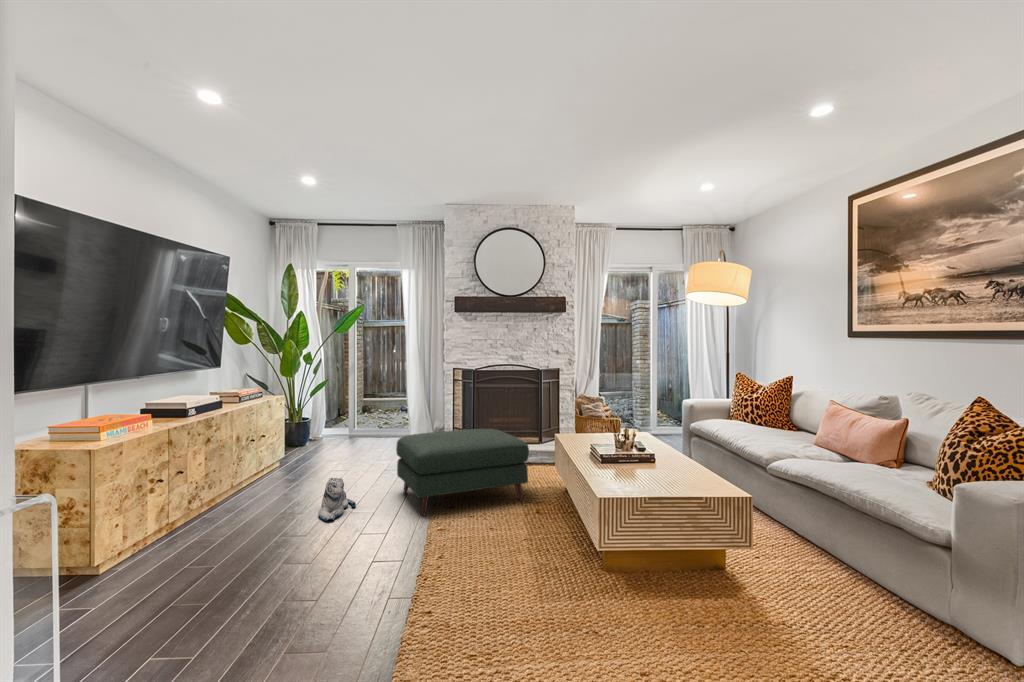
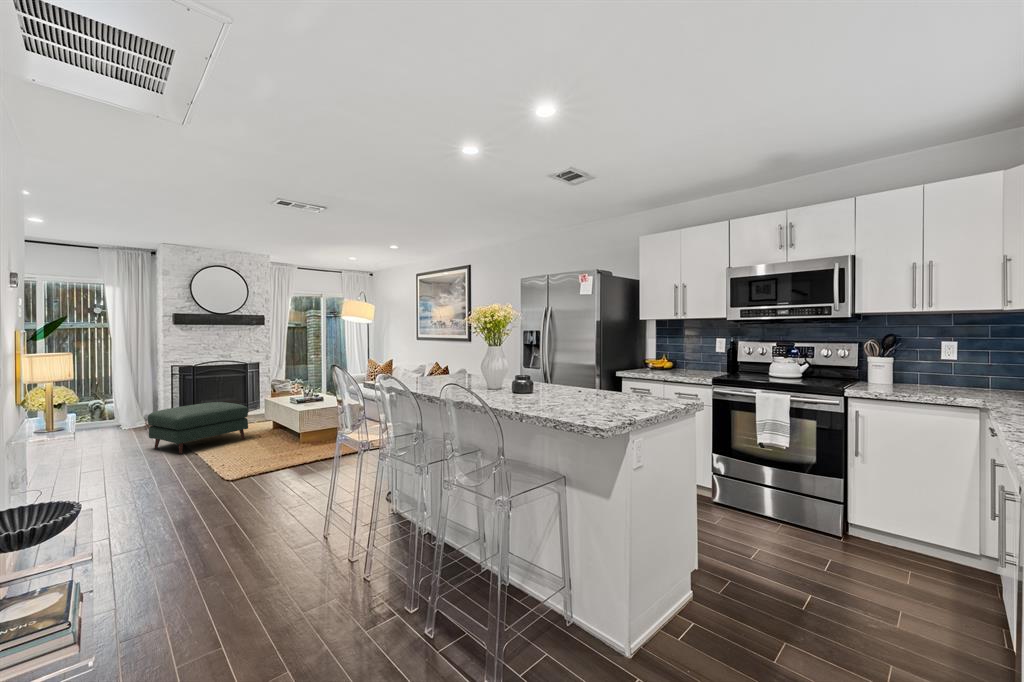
plush toy: present [318,478,356,521] -> none [93,441,123,467]

